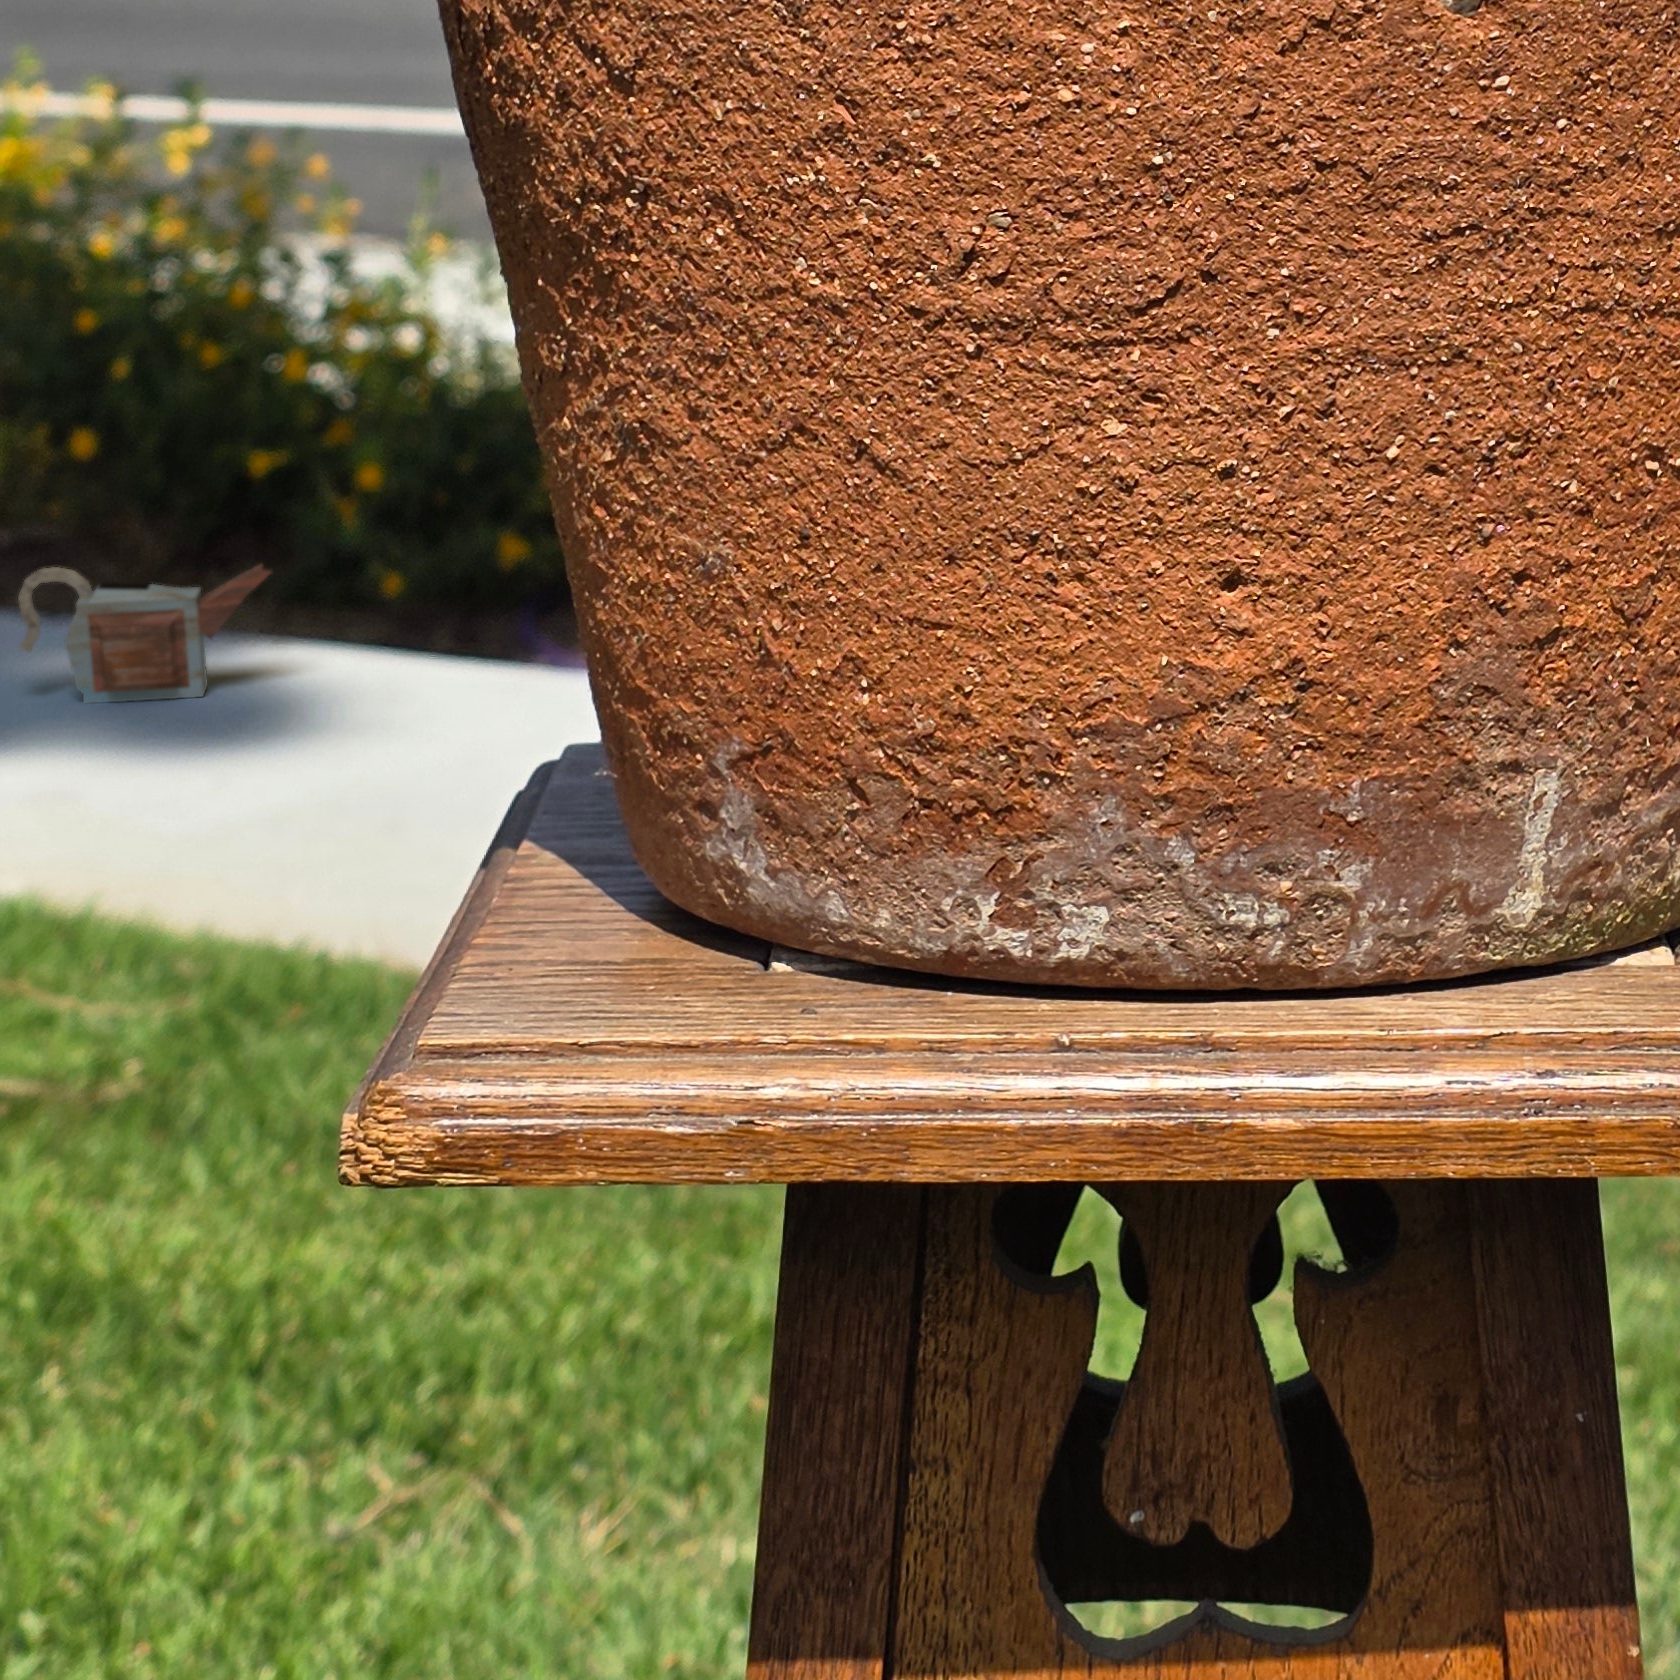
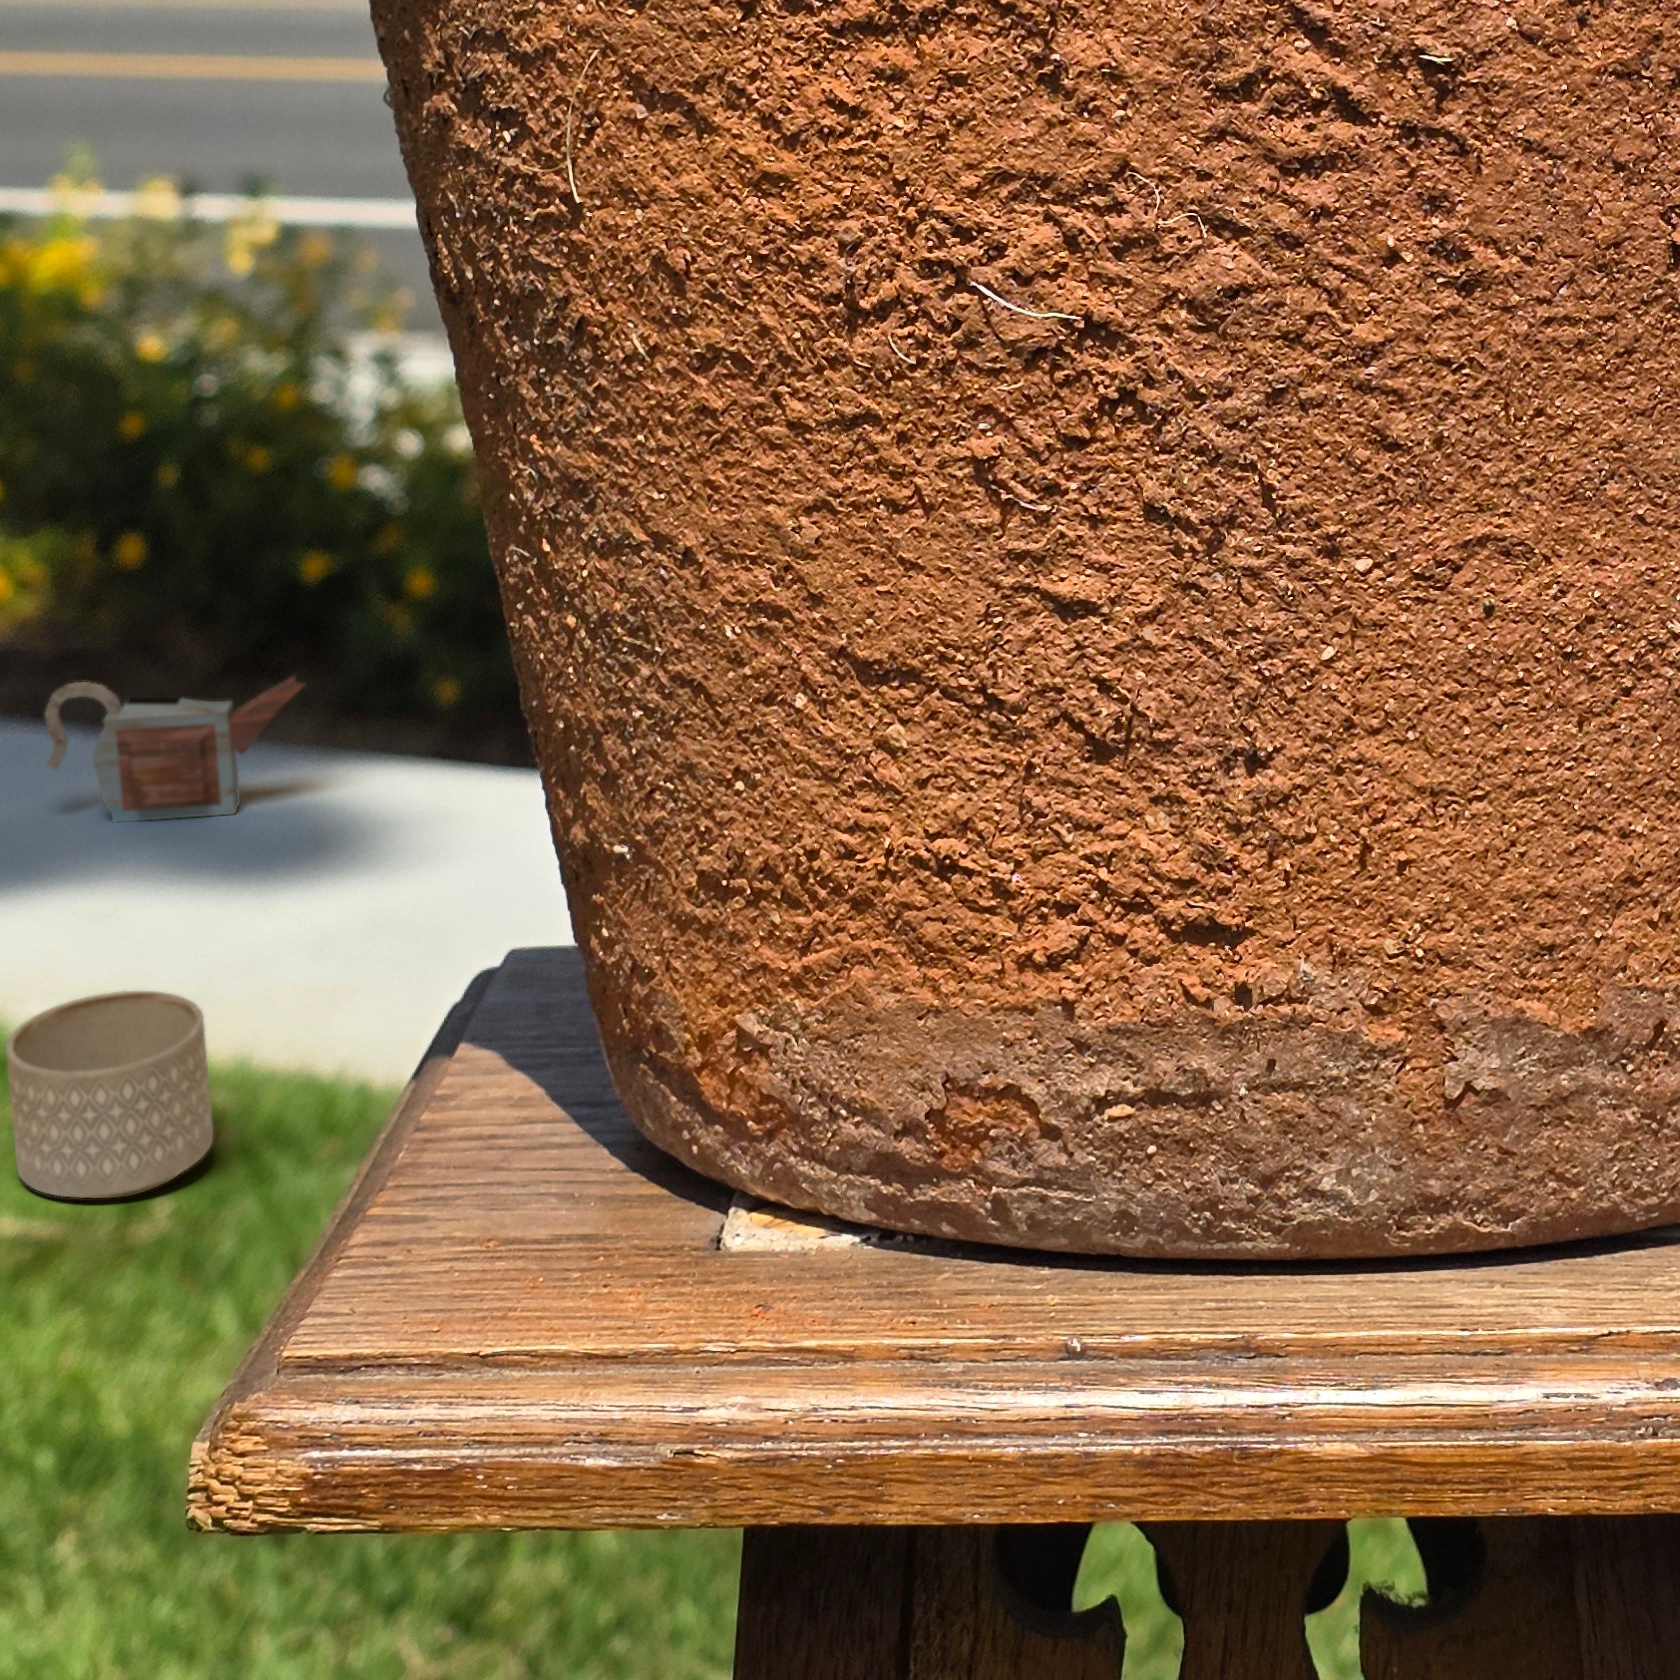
planter: none [8,852,203,1048] -> present [6,991,213,1199]

